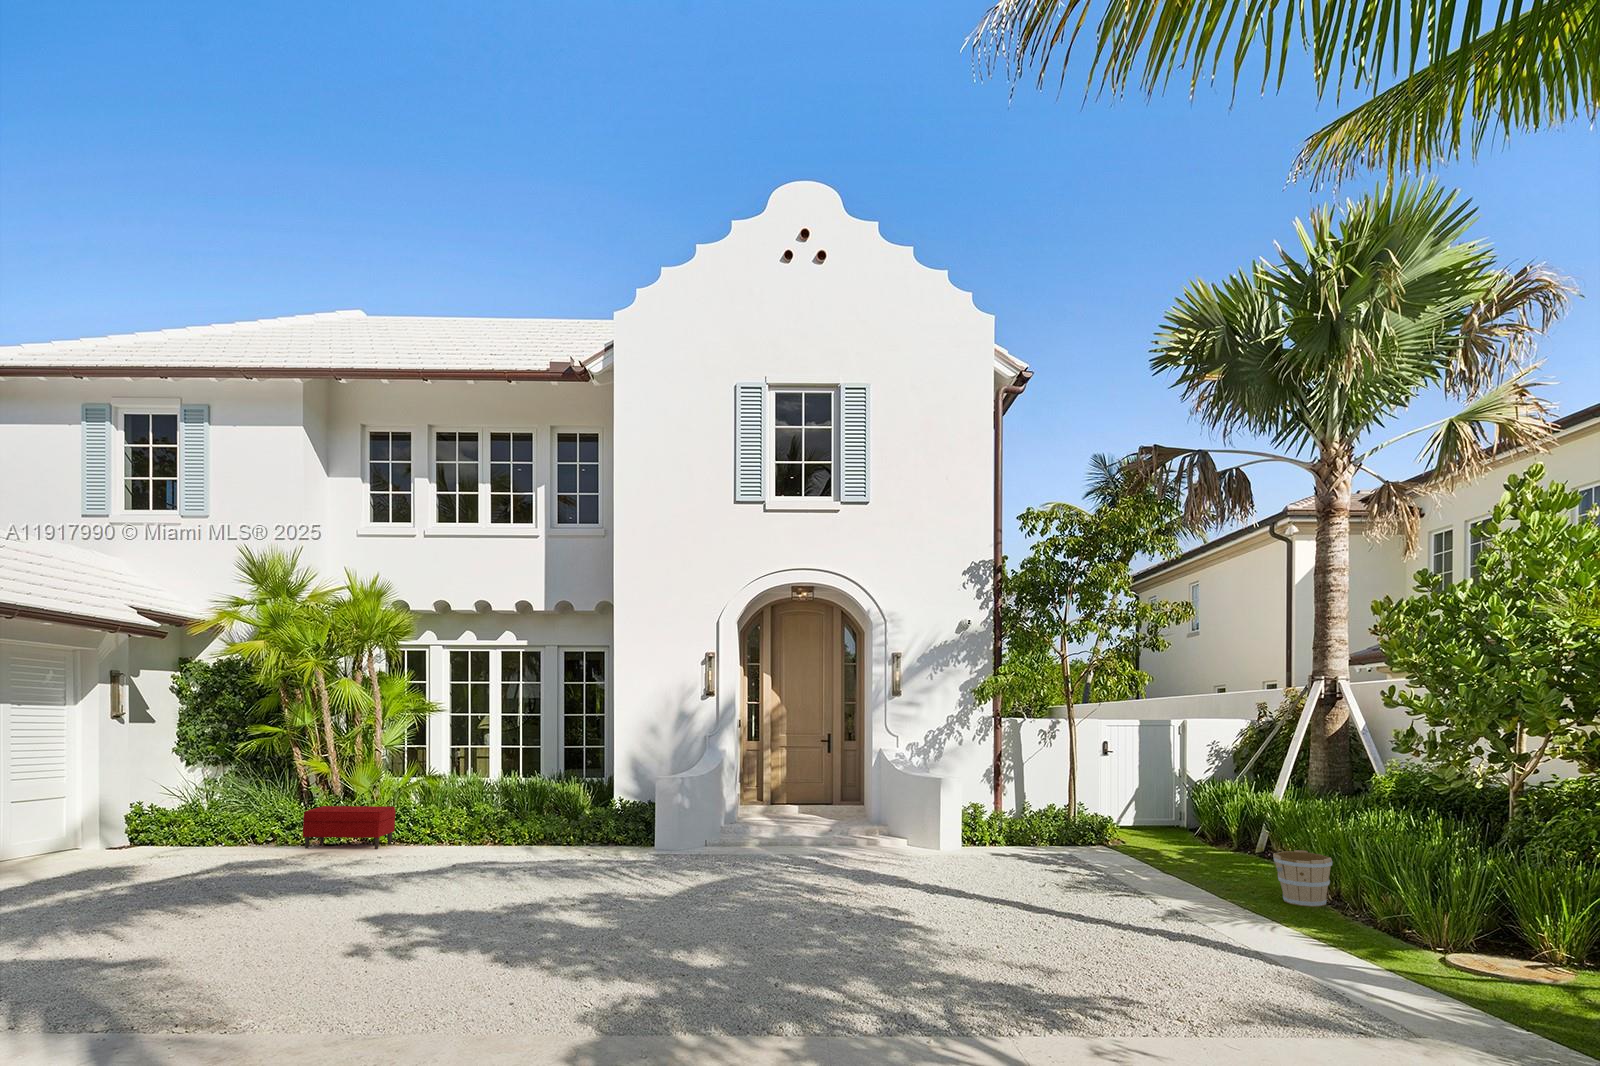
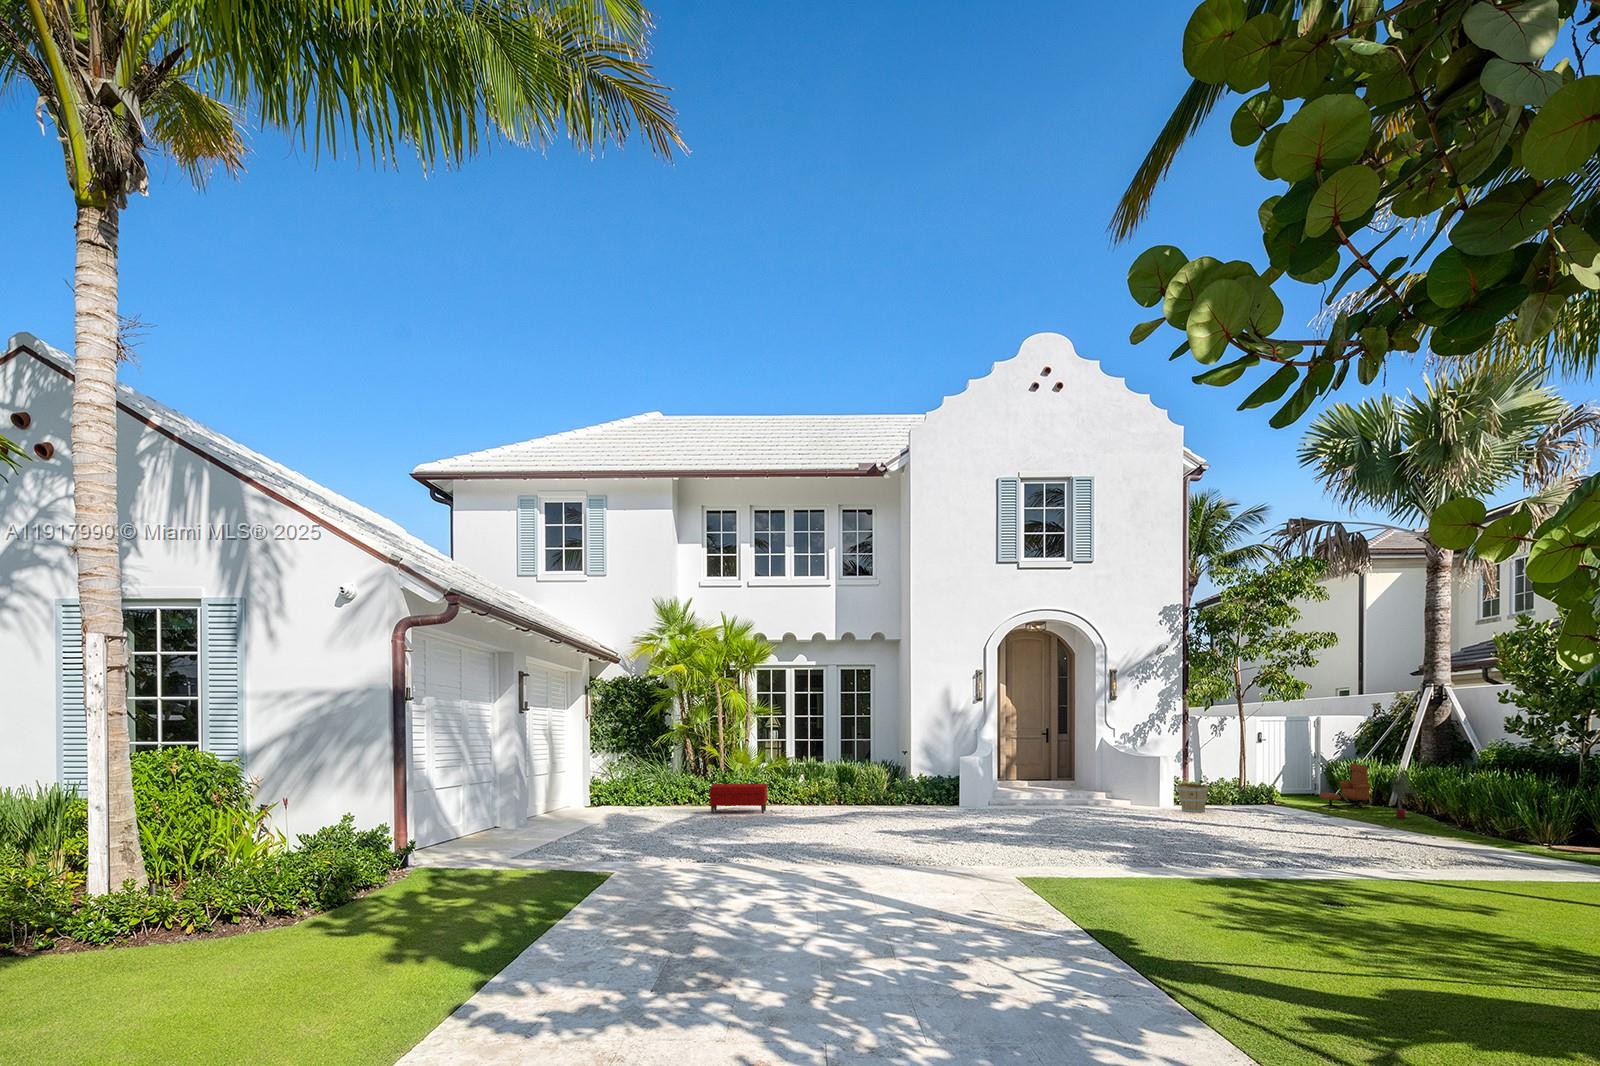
lounge chair: none [1161,787,1233,852] -> present [1319,764,1370,809]
potted tree: none [1245,799,1287,870] -> present [1391,771,1418,819]
wooden bucket: present [1273,850,1332,907] -> present [1176,783,1208,813]

